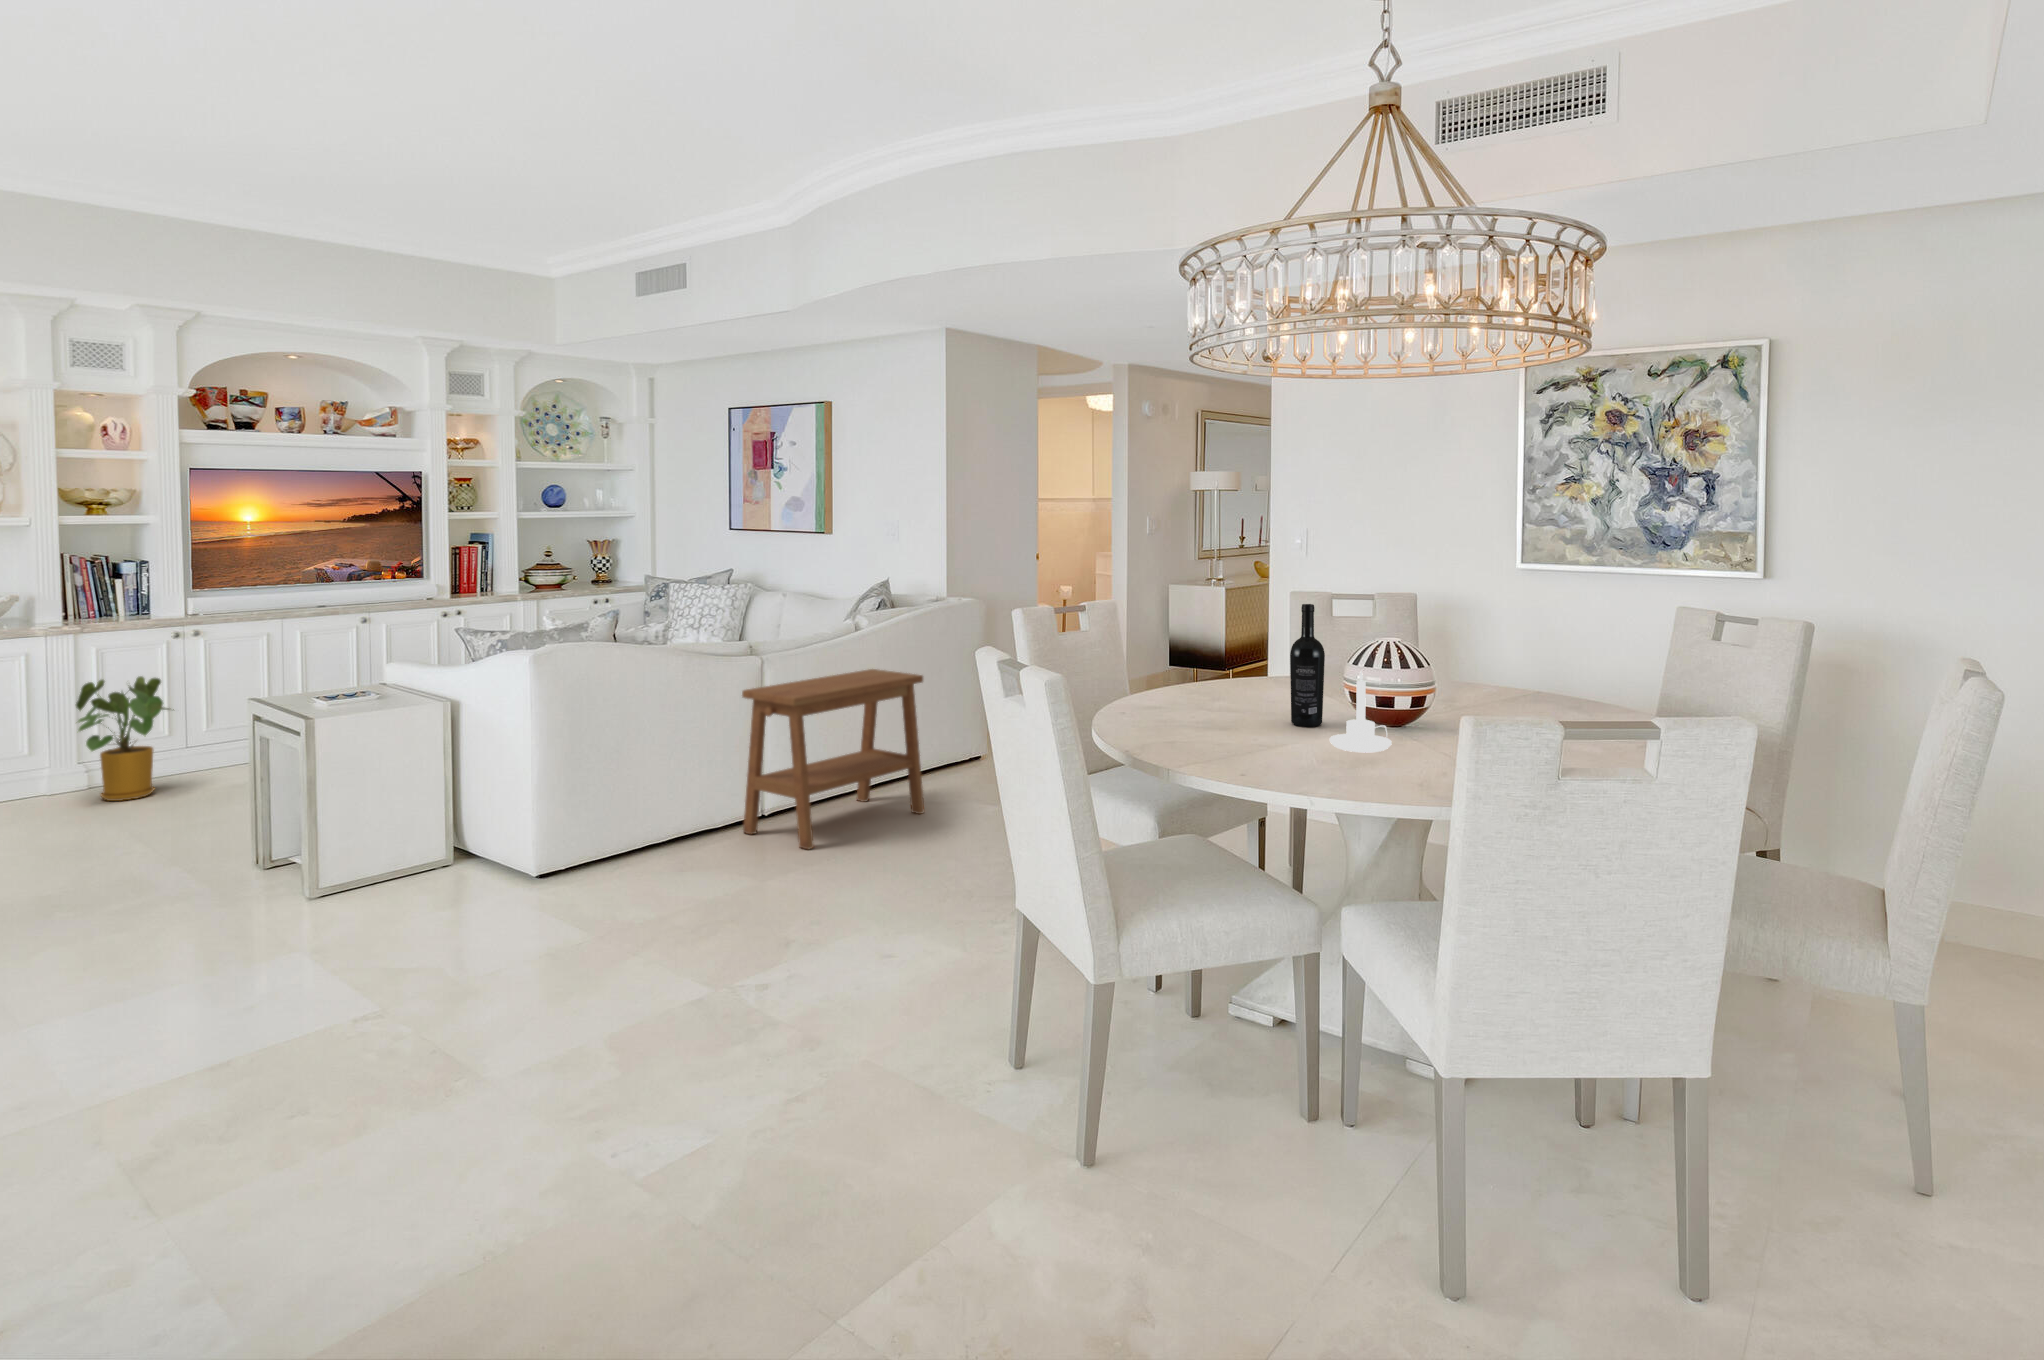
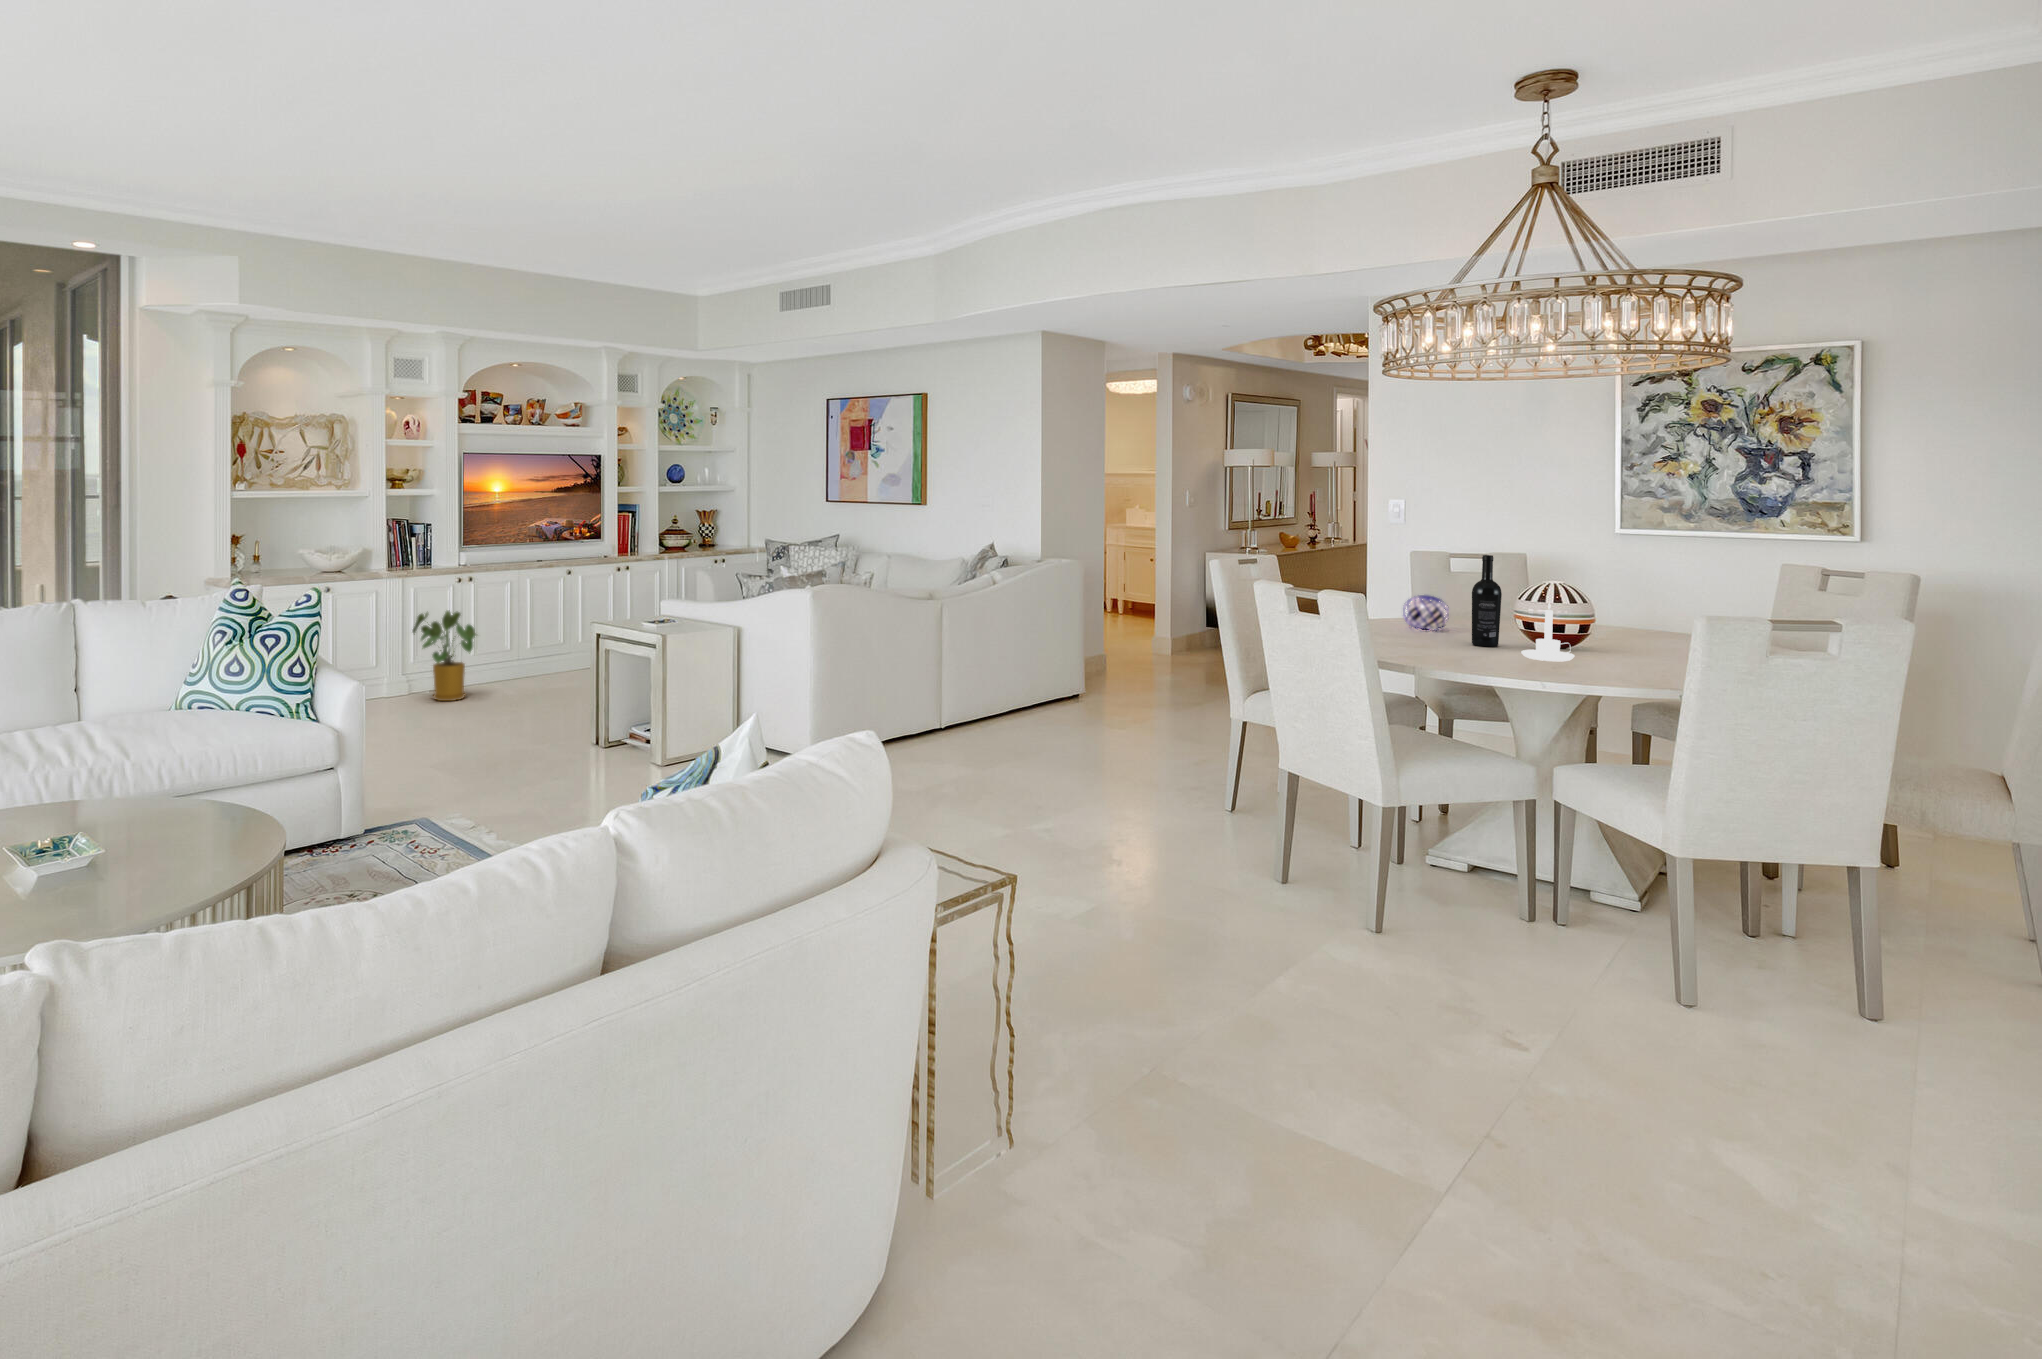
decorative orb: none [1236,653,1290,698] -> present [1403,595,1449,629]
side table: present [742,669,924,849] -> none [931,614,1064,750]

